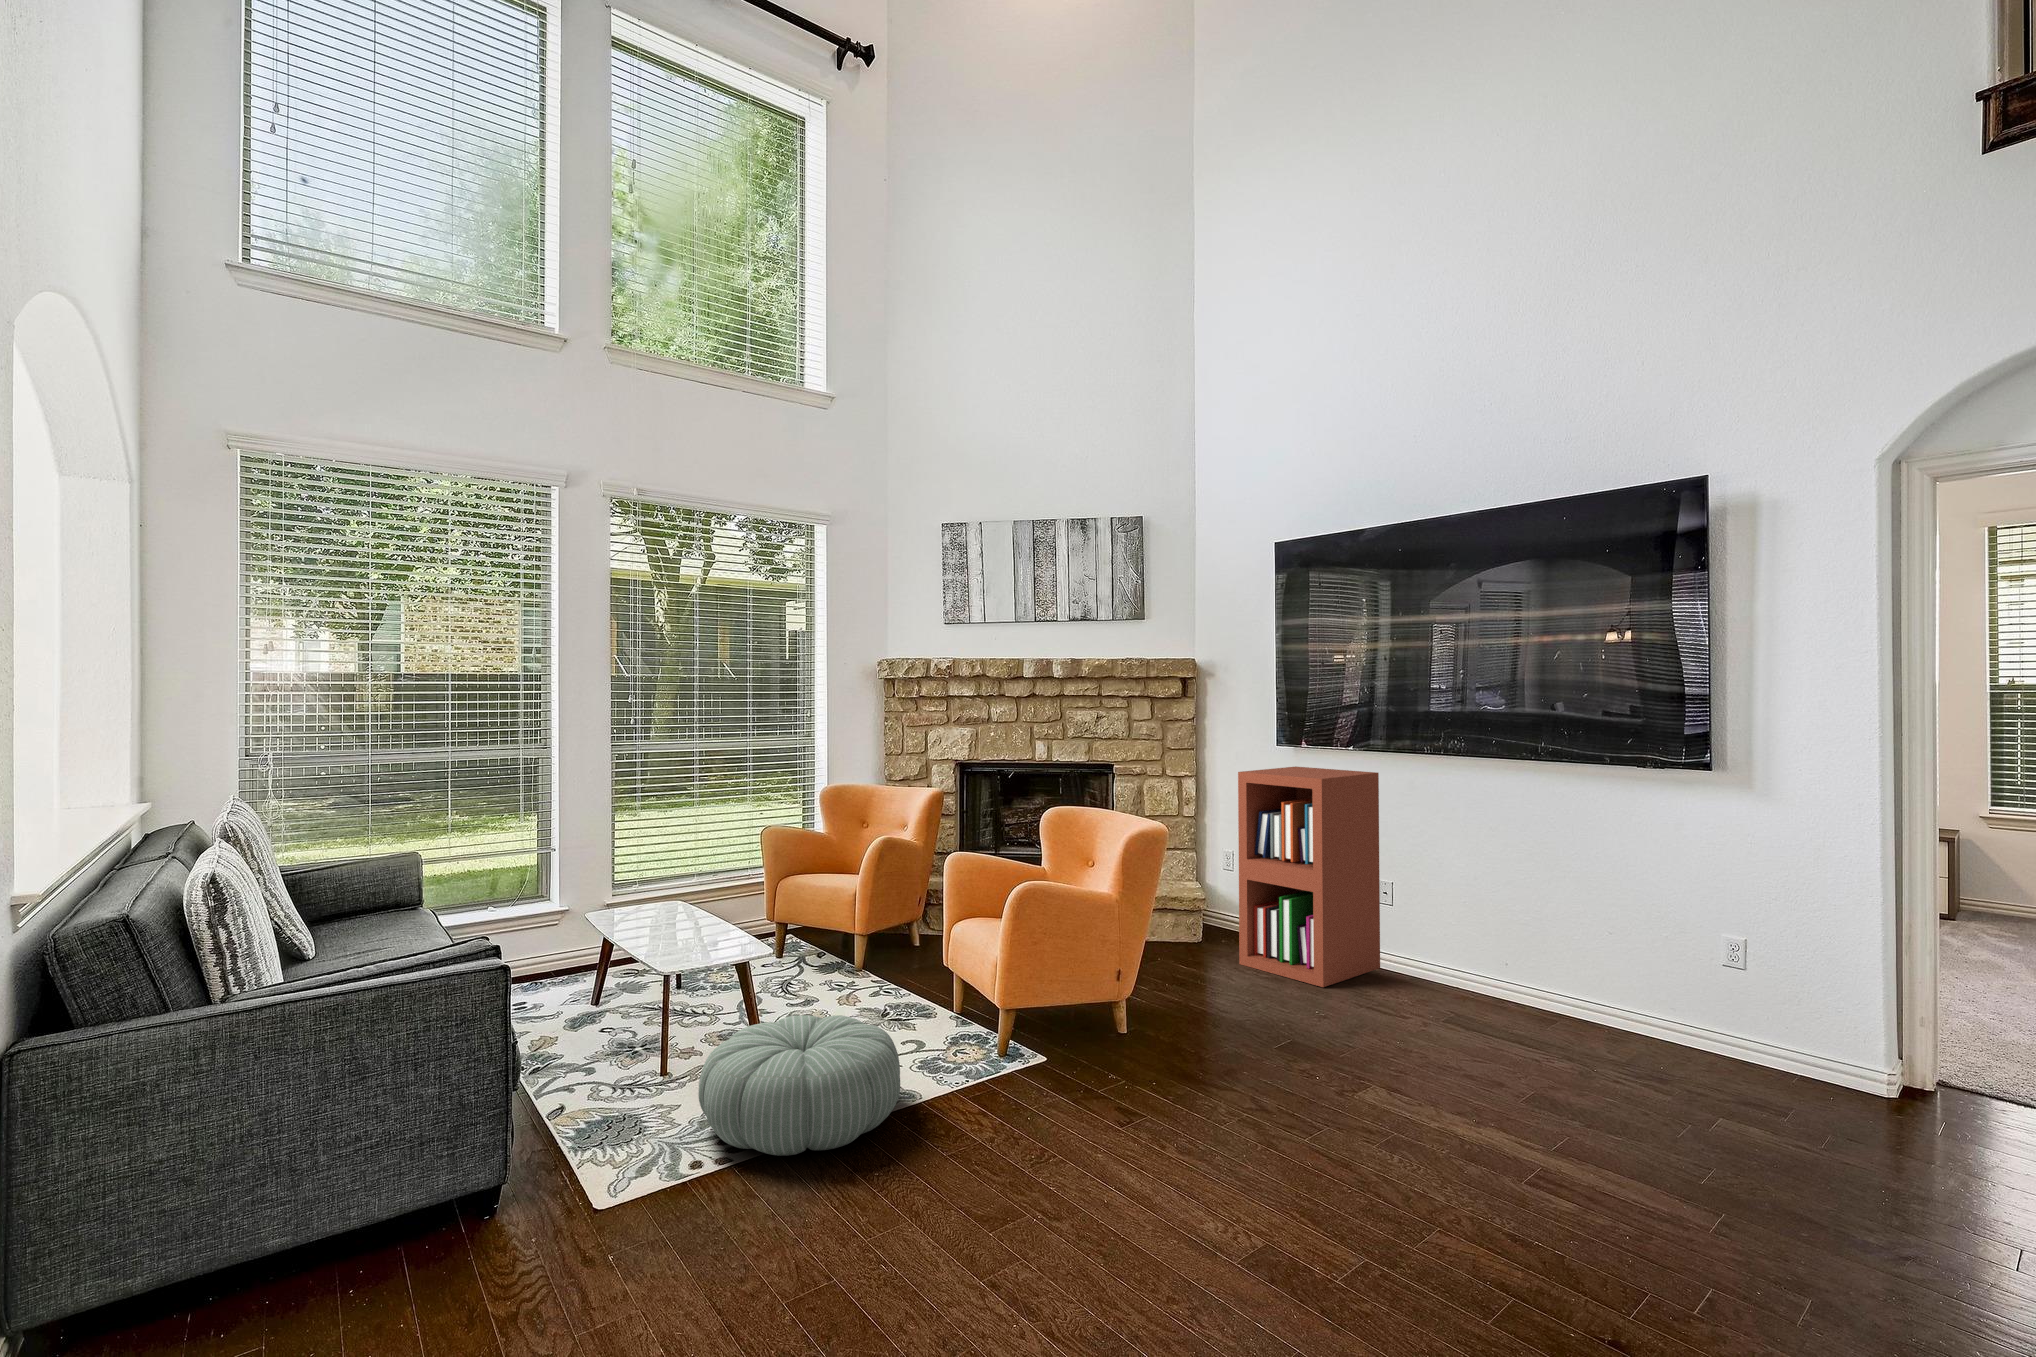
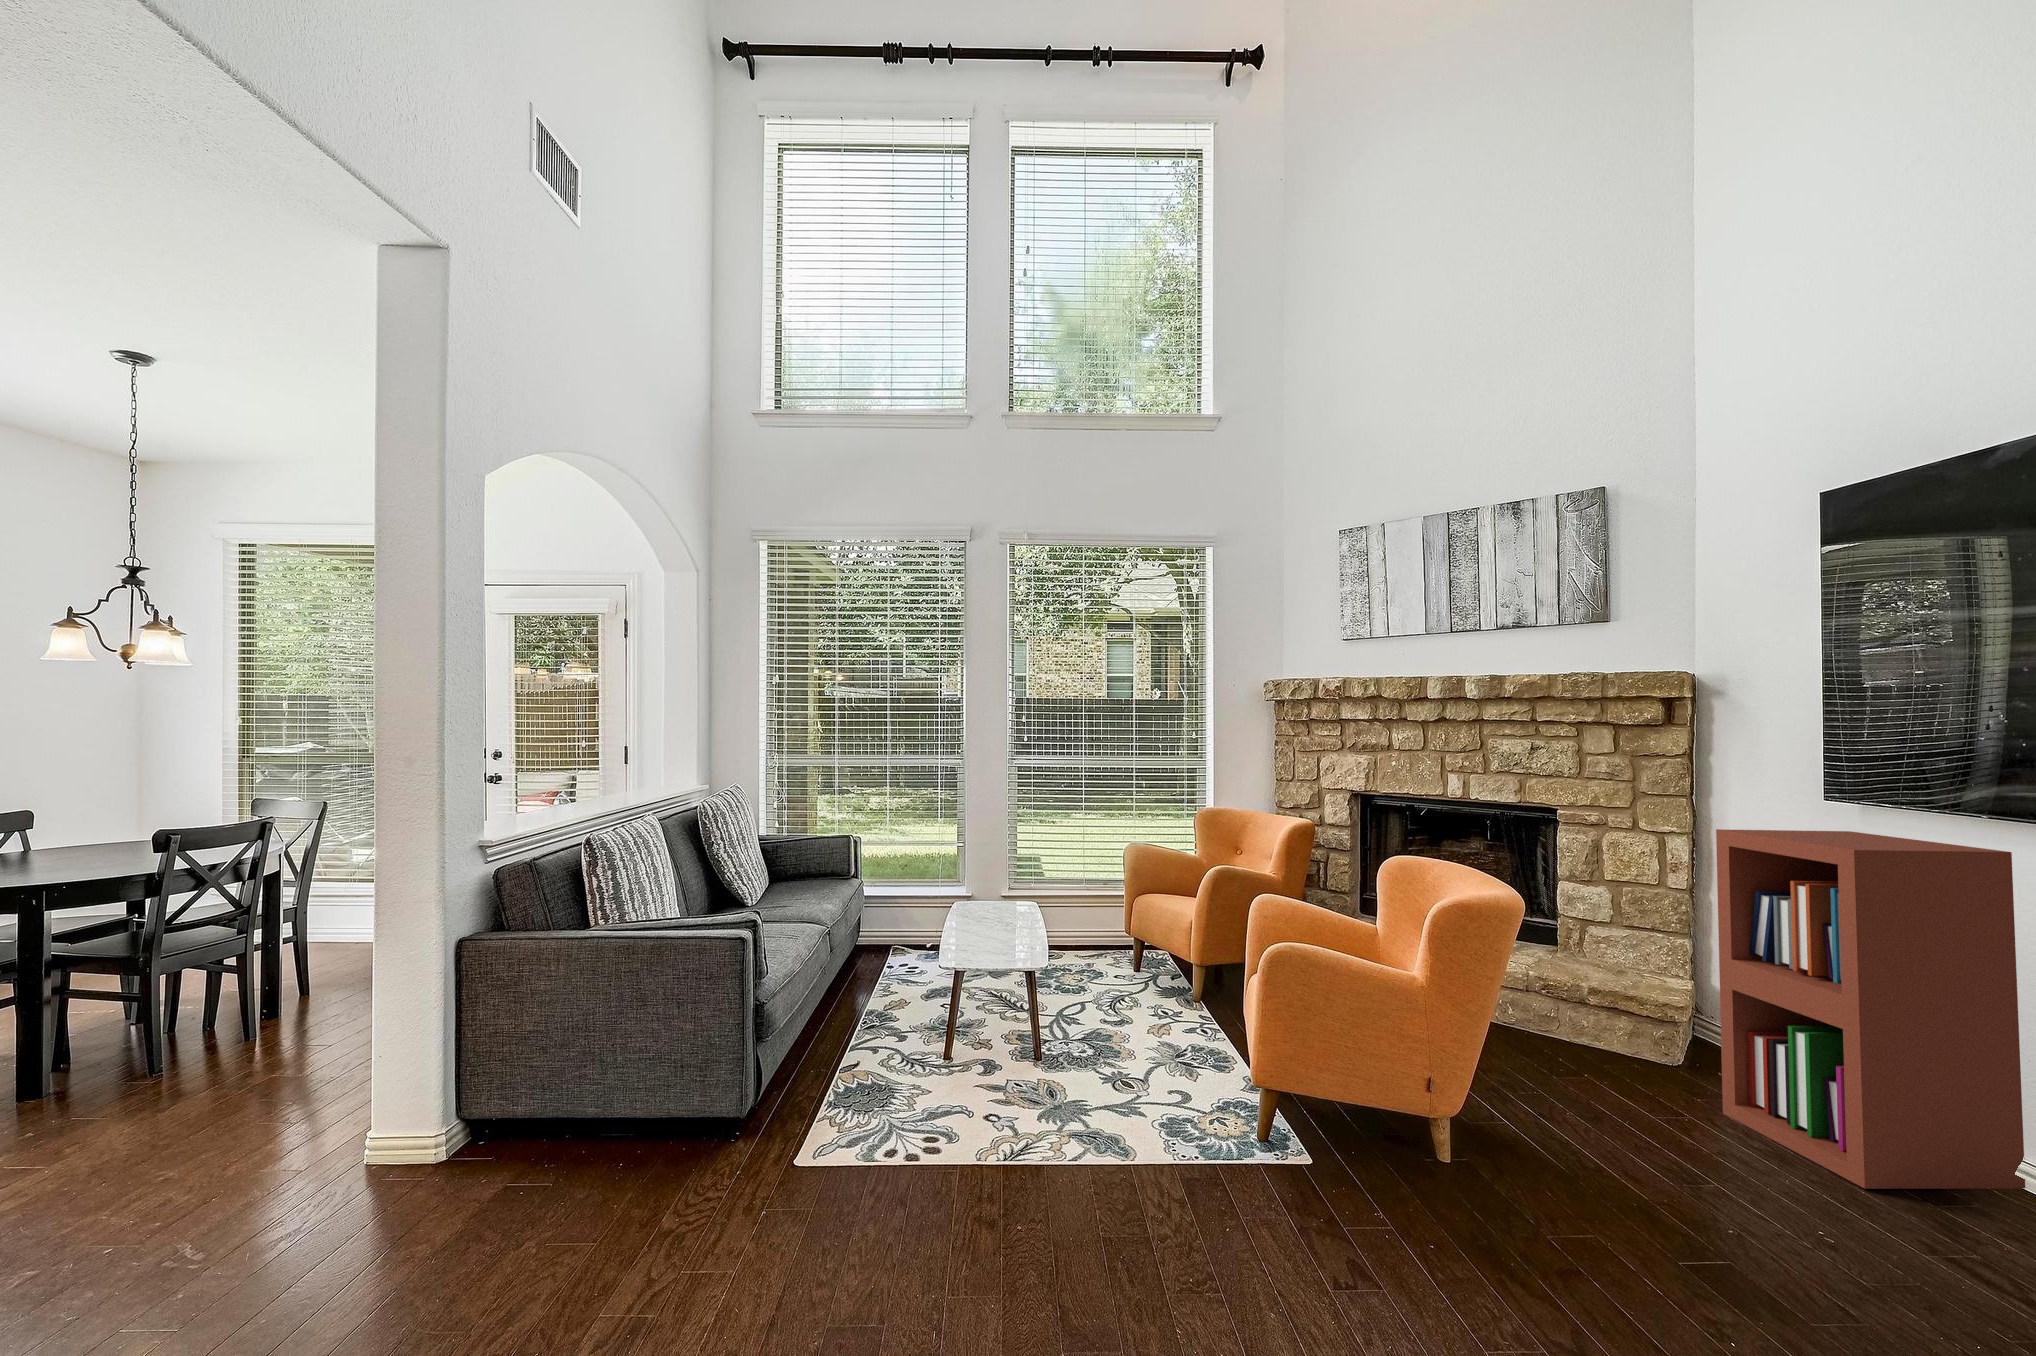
pouf: present [699,1015,900,1156] -> none [891,1031,1102,1184]

